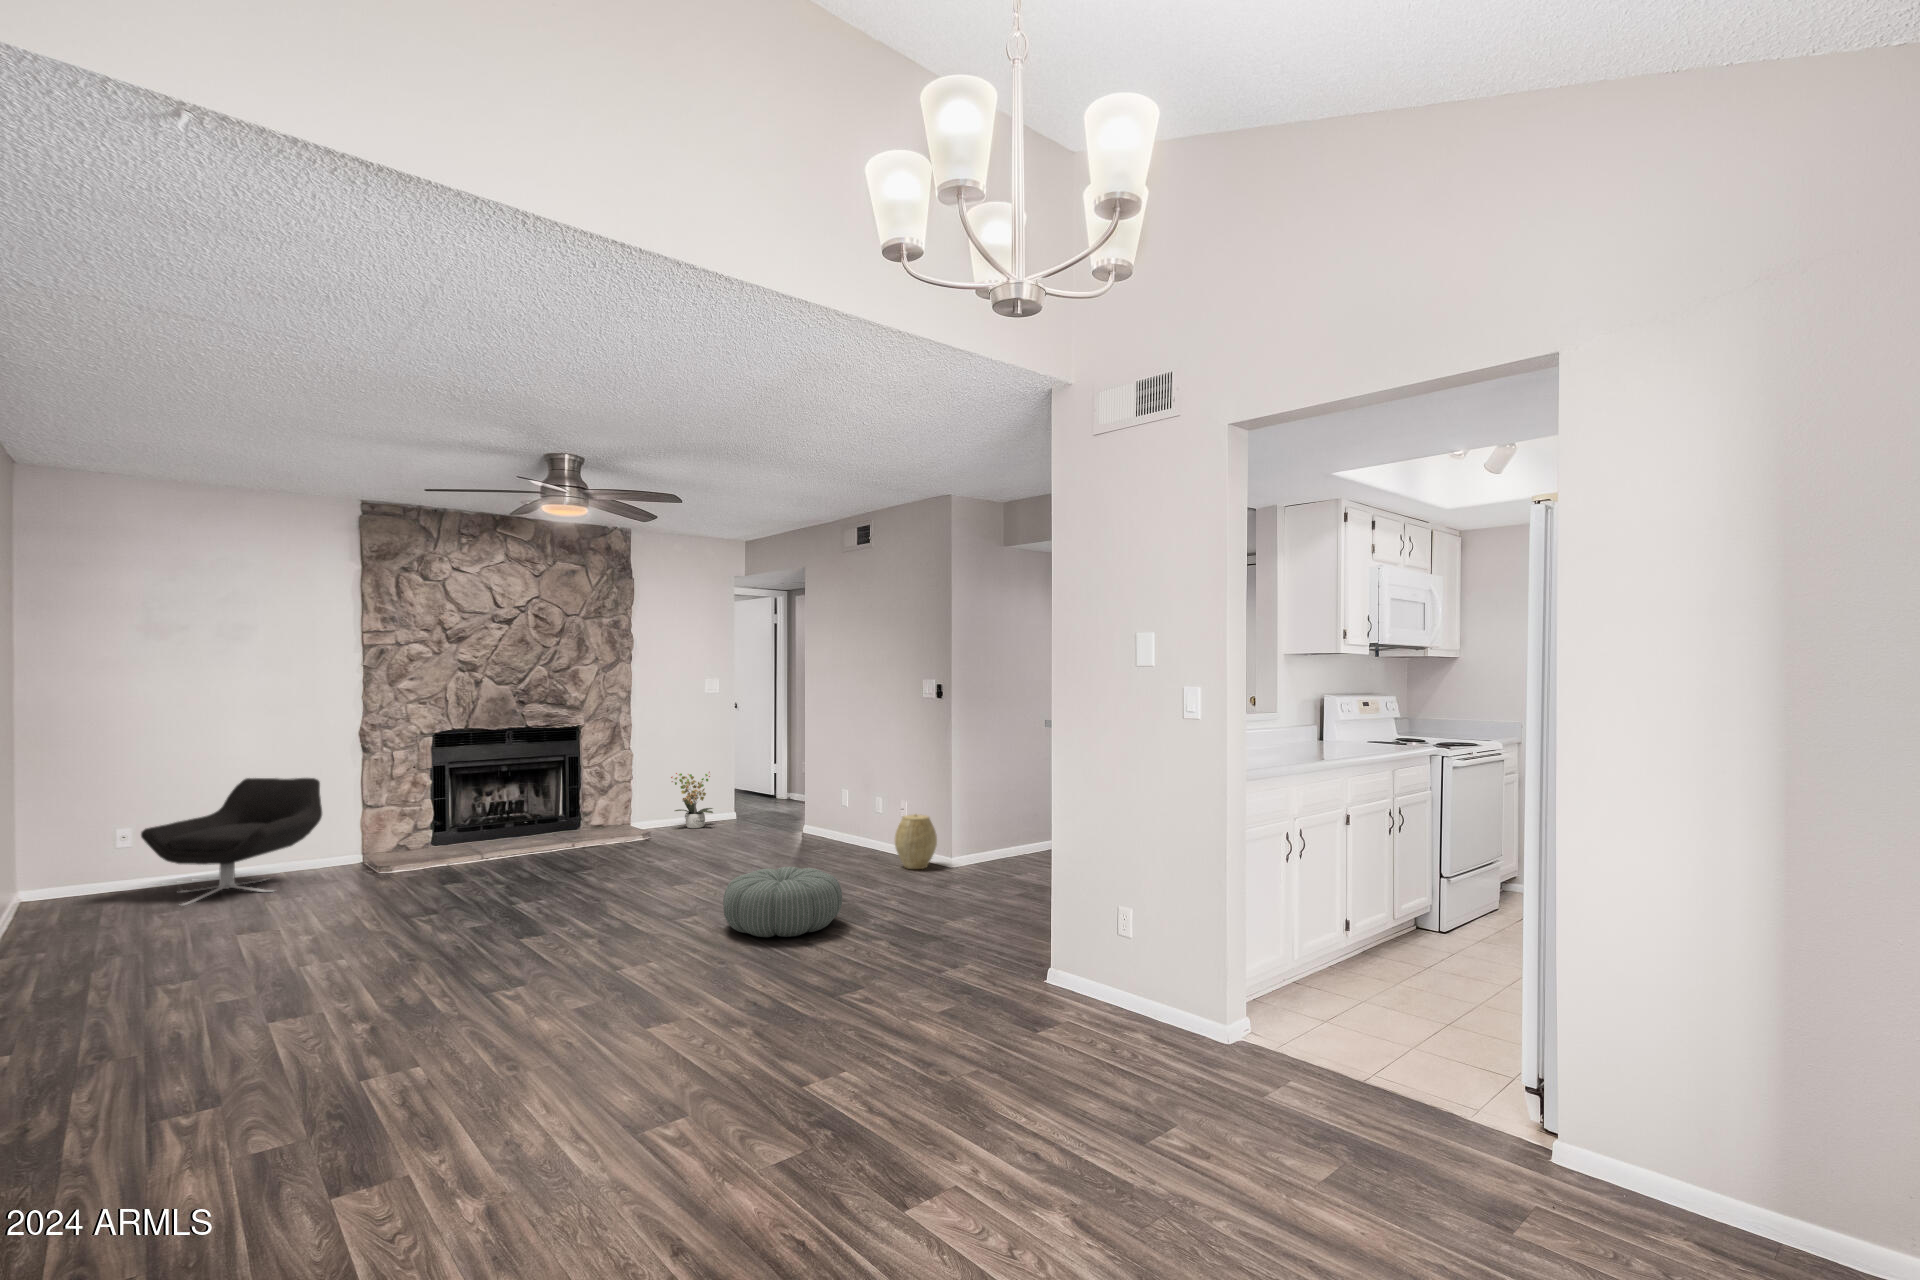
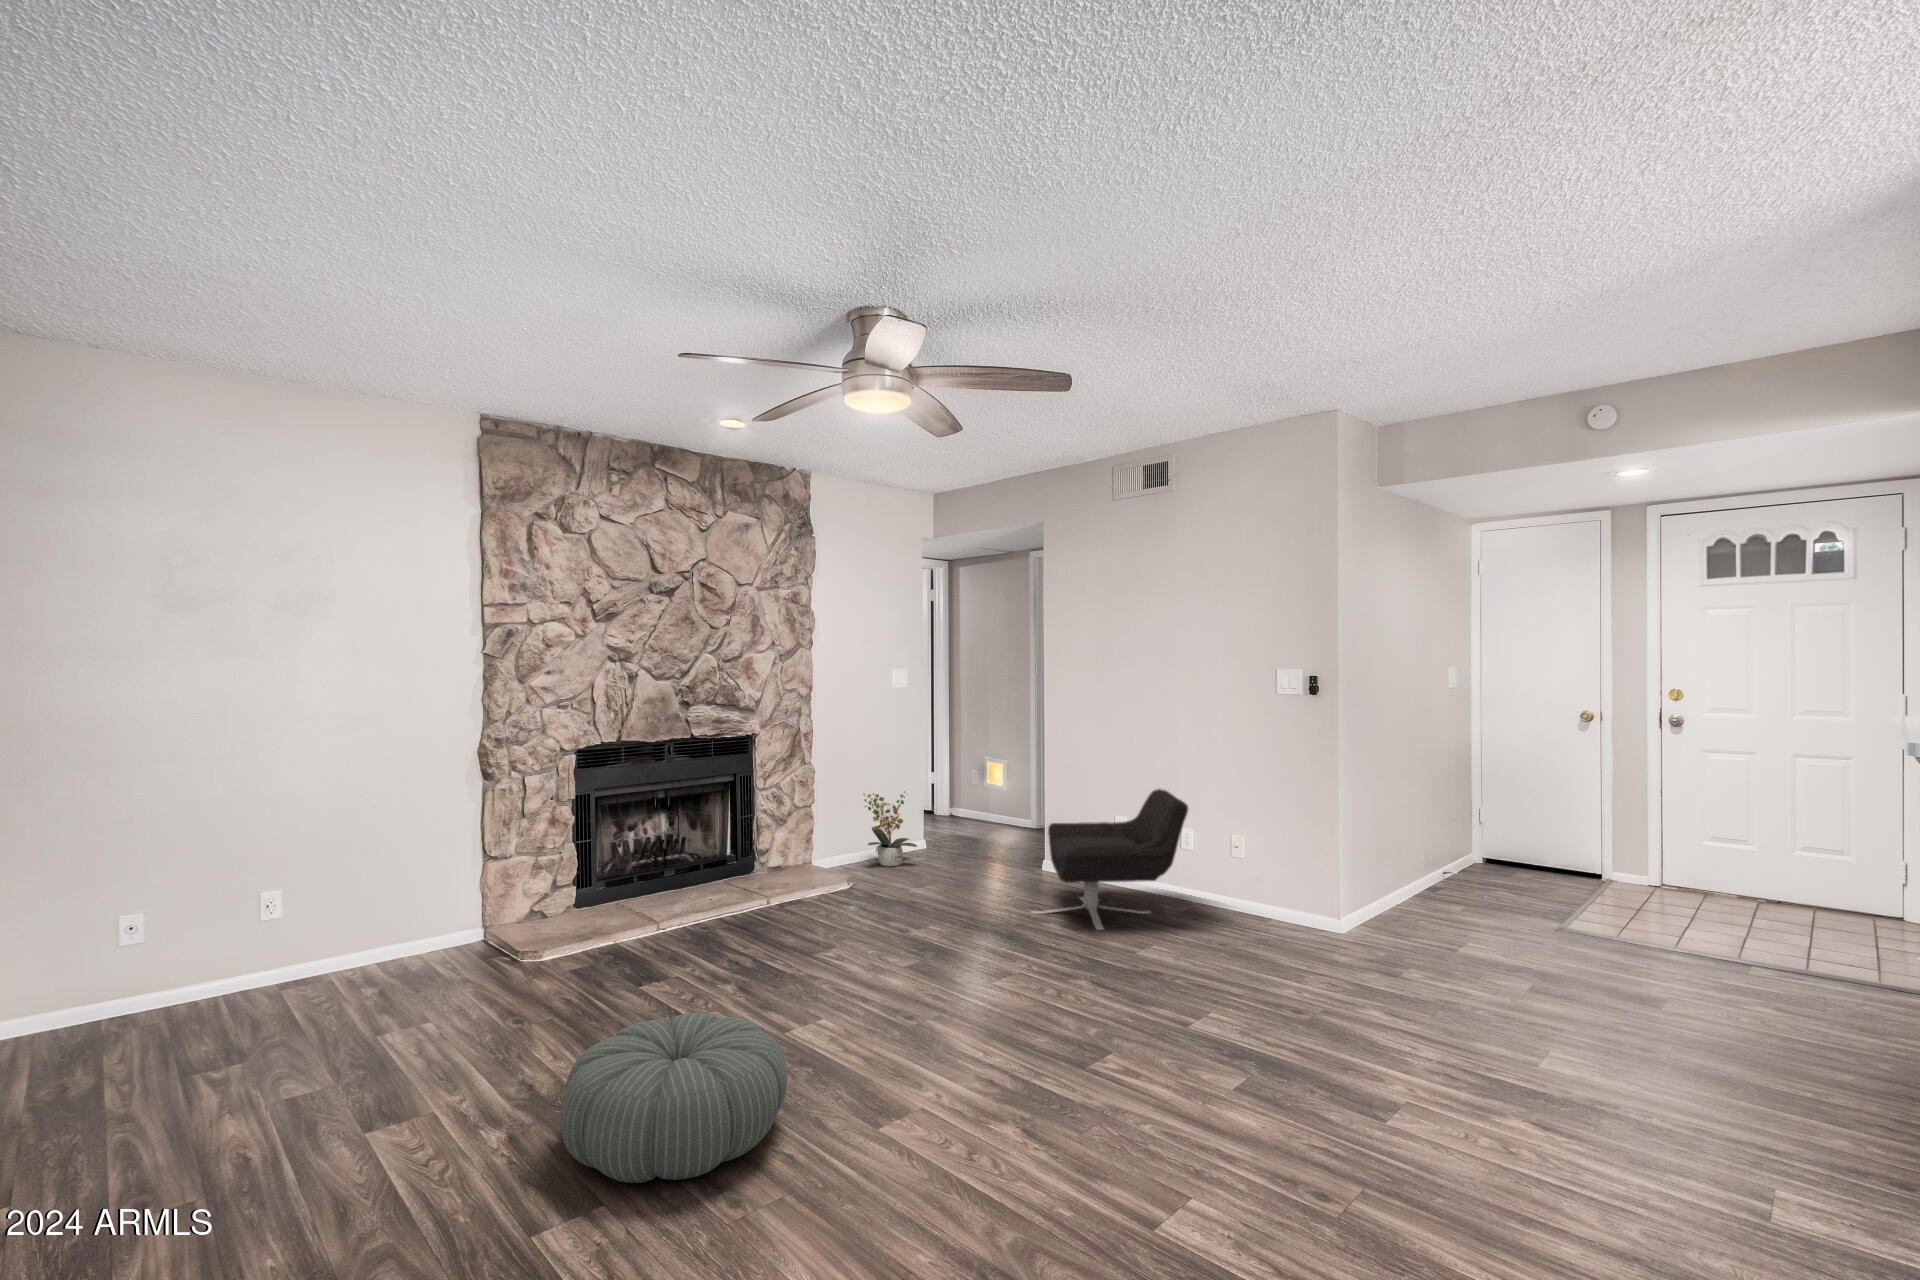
lounge chair: present [141,778,322,906] -> present [1031,789,1188,930]
woven basket: present [895,814,937,869] -> none [1252,863,1315,942]
pouf: present [723,867,842,937] -> present [560,1013,787,1183]

